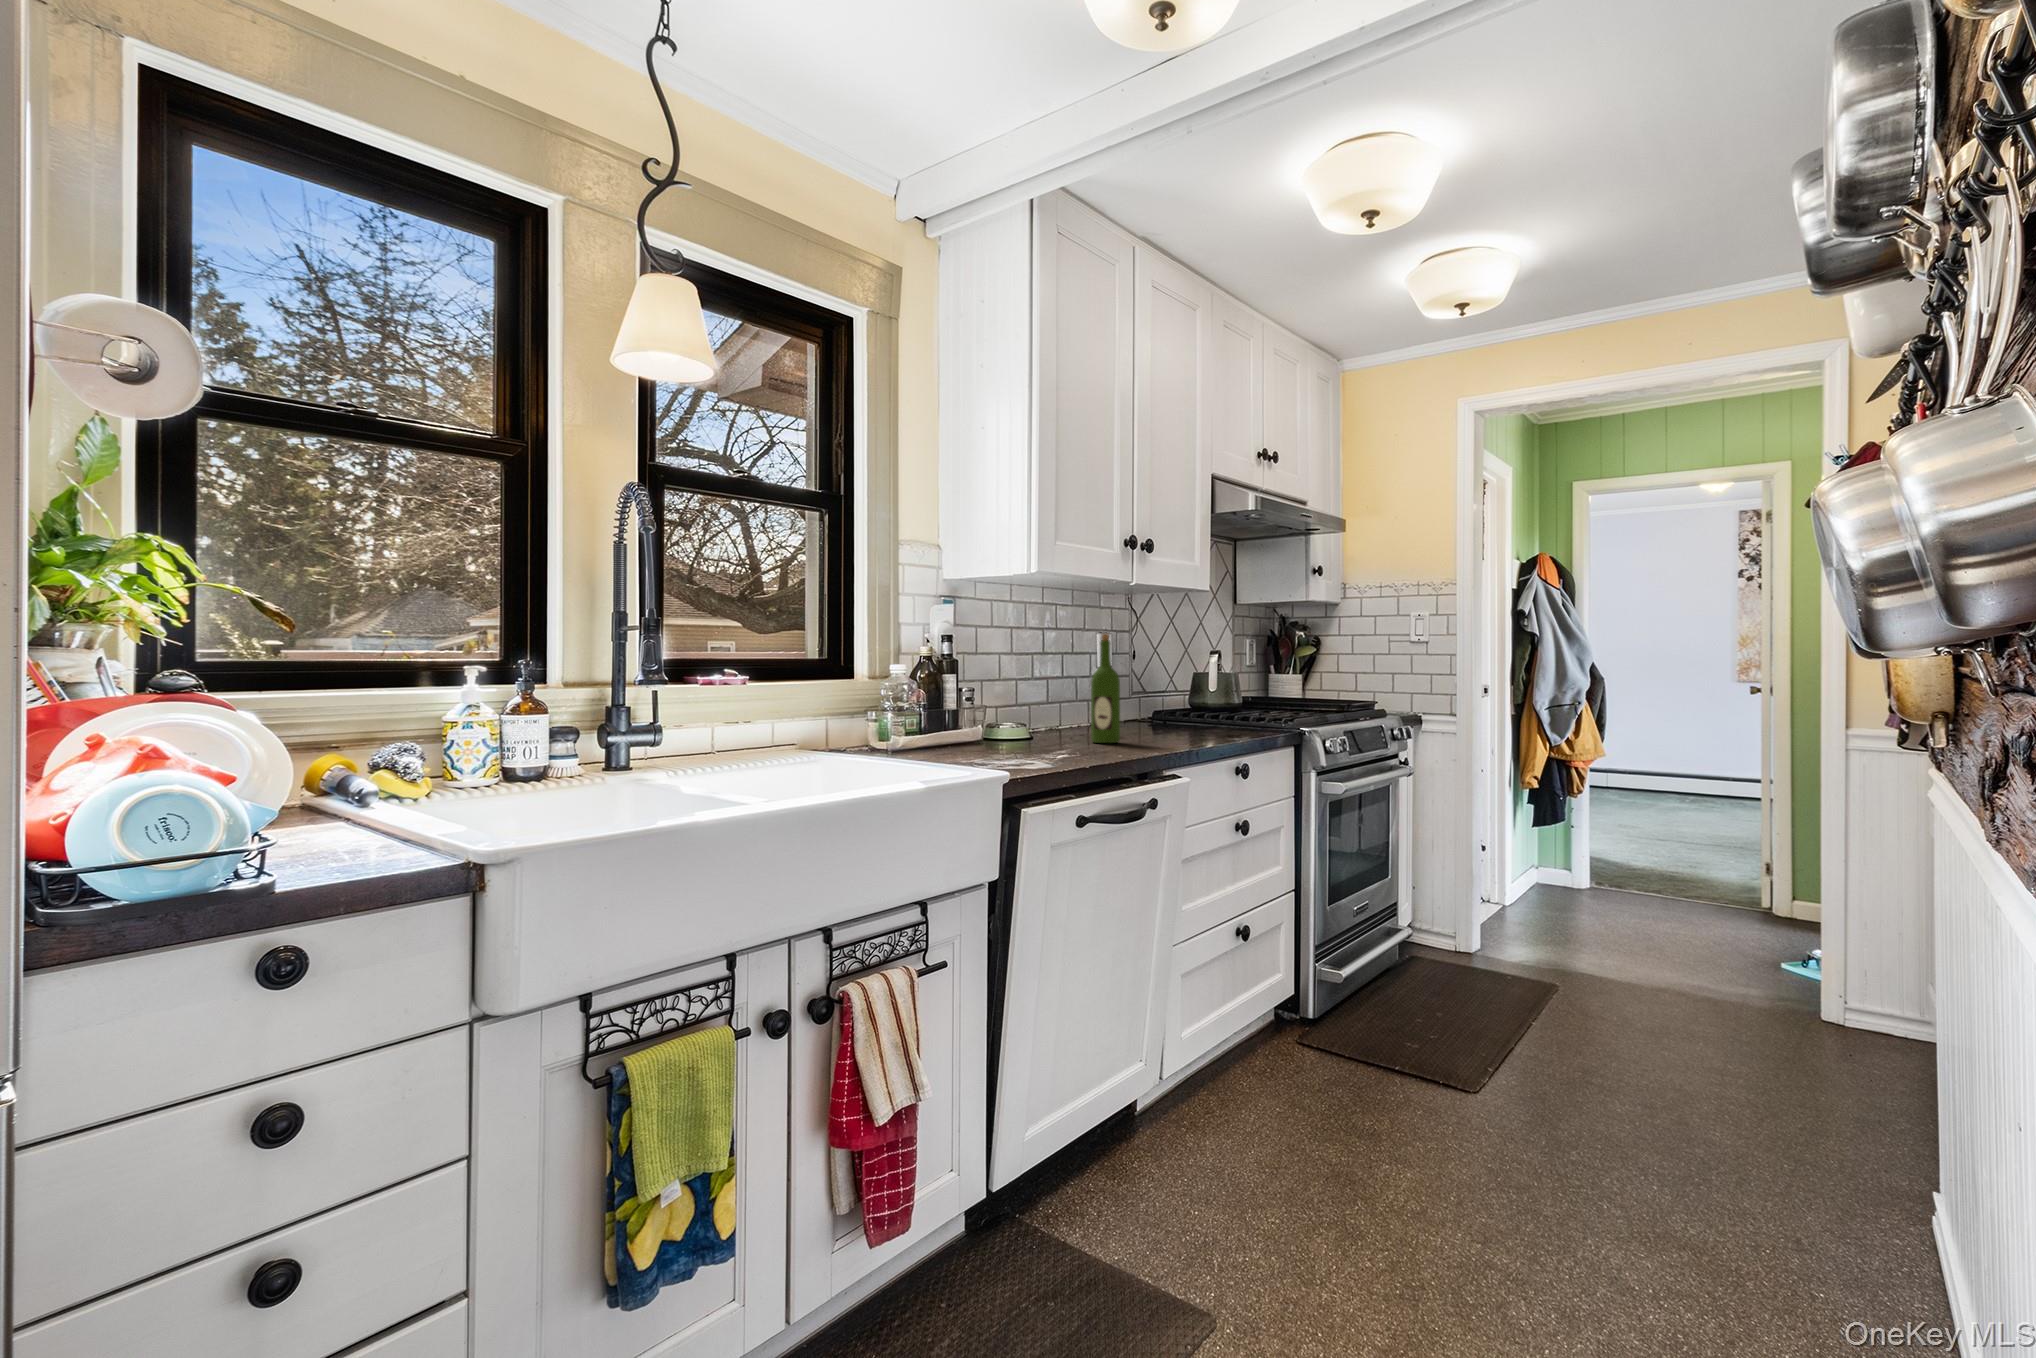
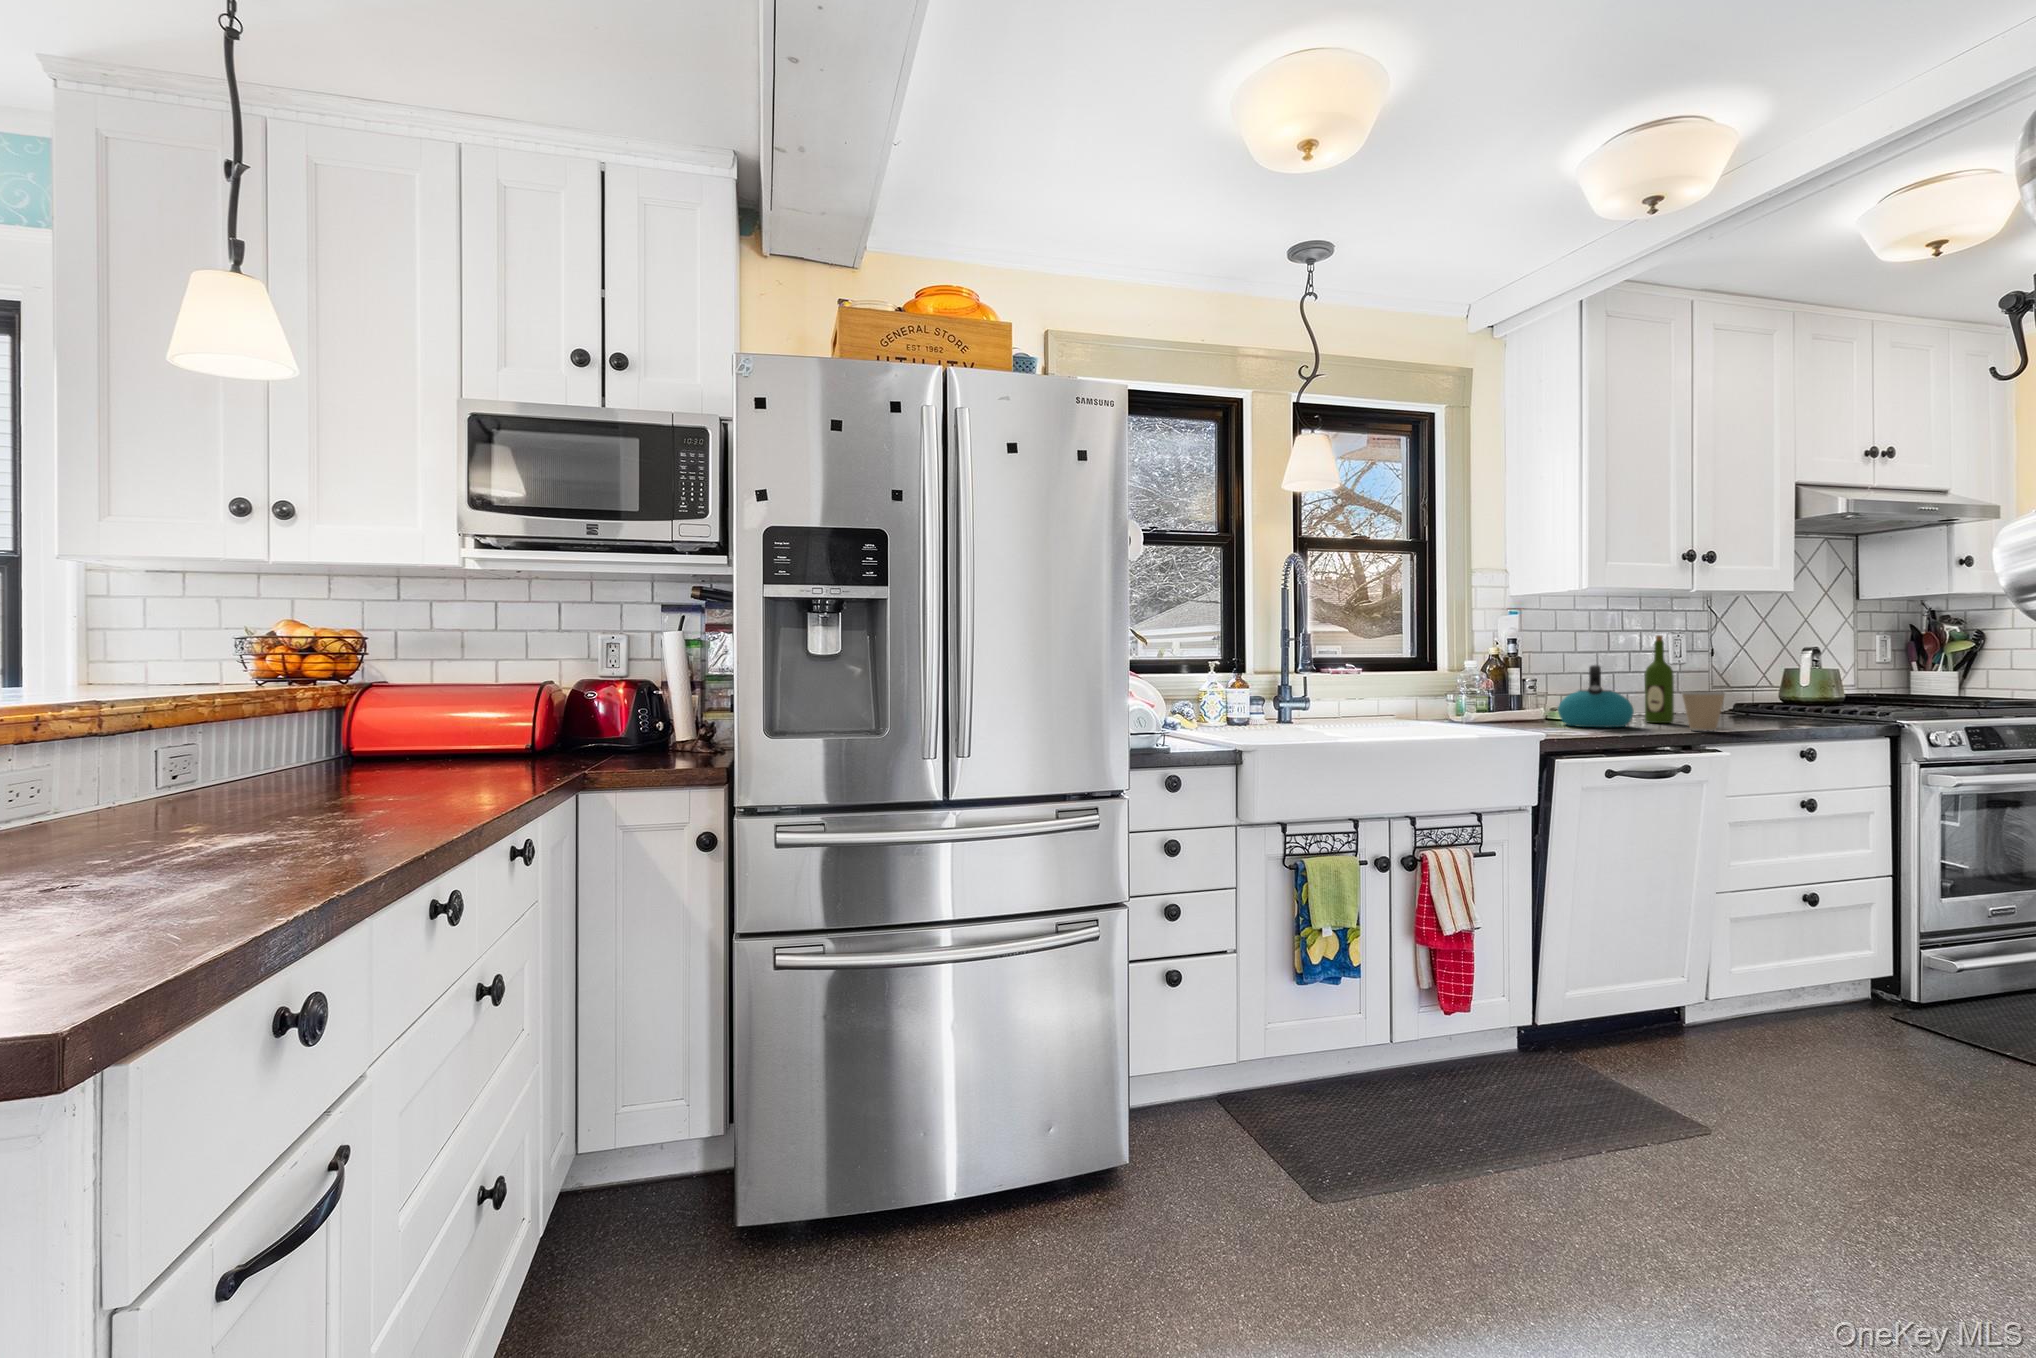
kettle: none [1004,671,1088,754] -> present [1558,665,1634,727]
coffee cup: none [1137,704,1182,754] -> present [1682,692,1725,731]

